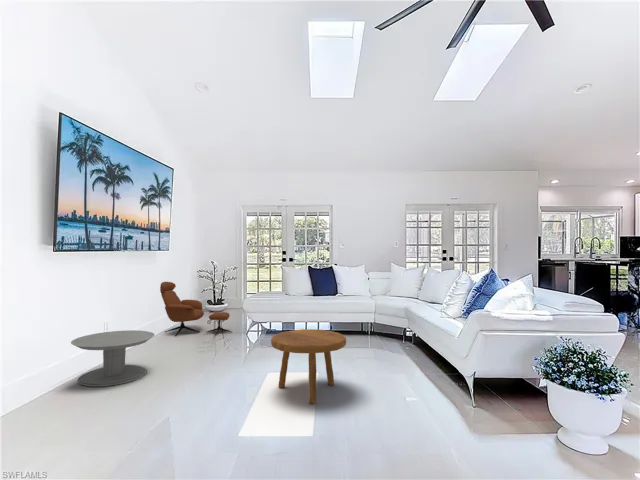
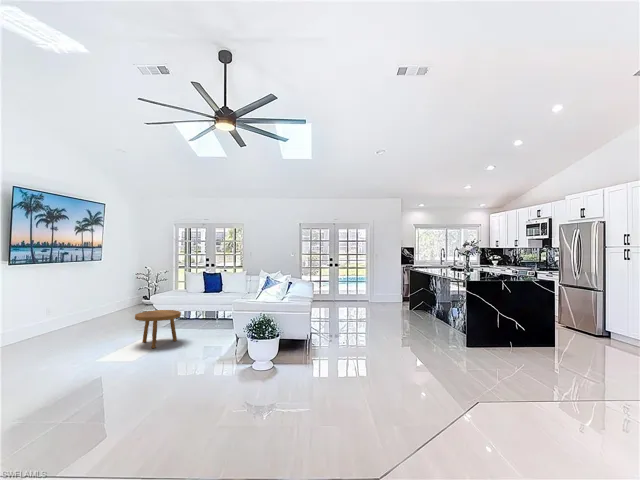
lounge chair: present [160,282,232,336] -> none [94,281,145,318]
side table: present [71,330,154,387] -> none [21,312,76,343]

